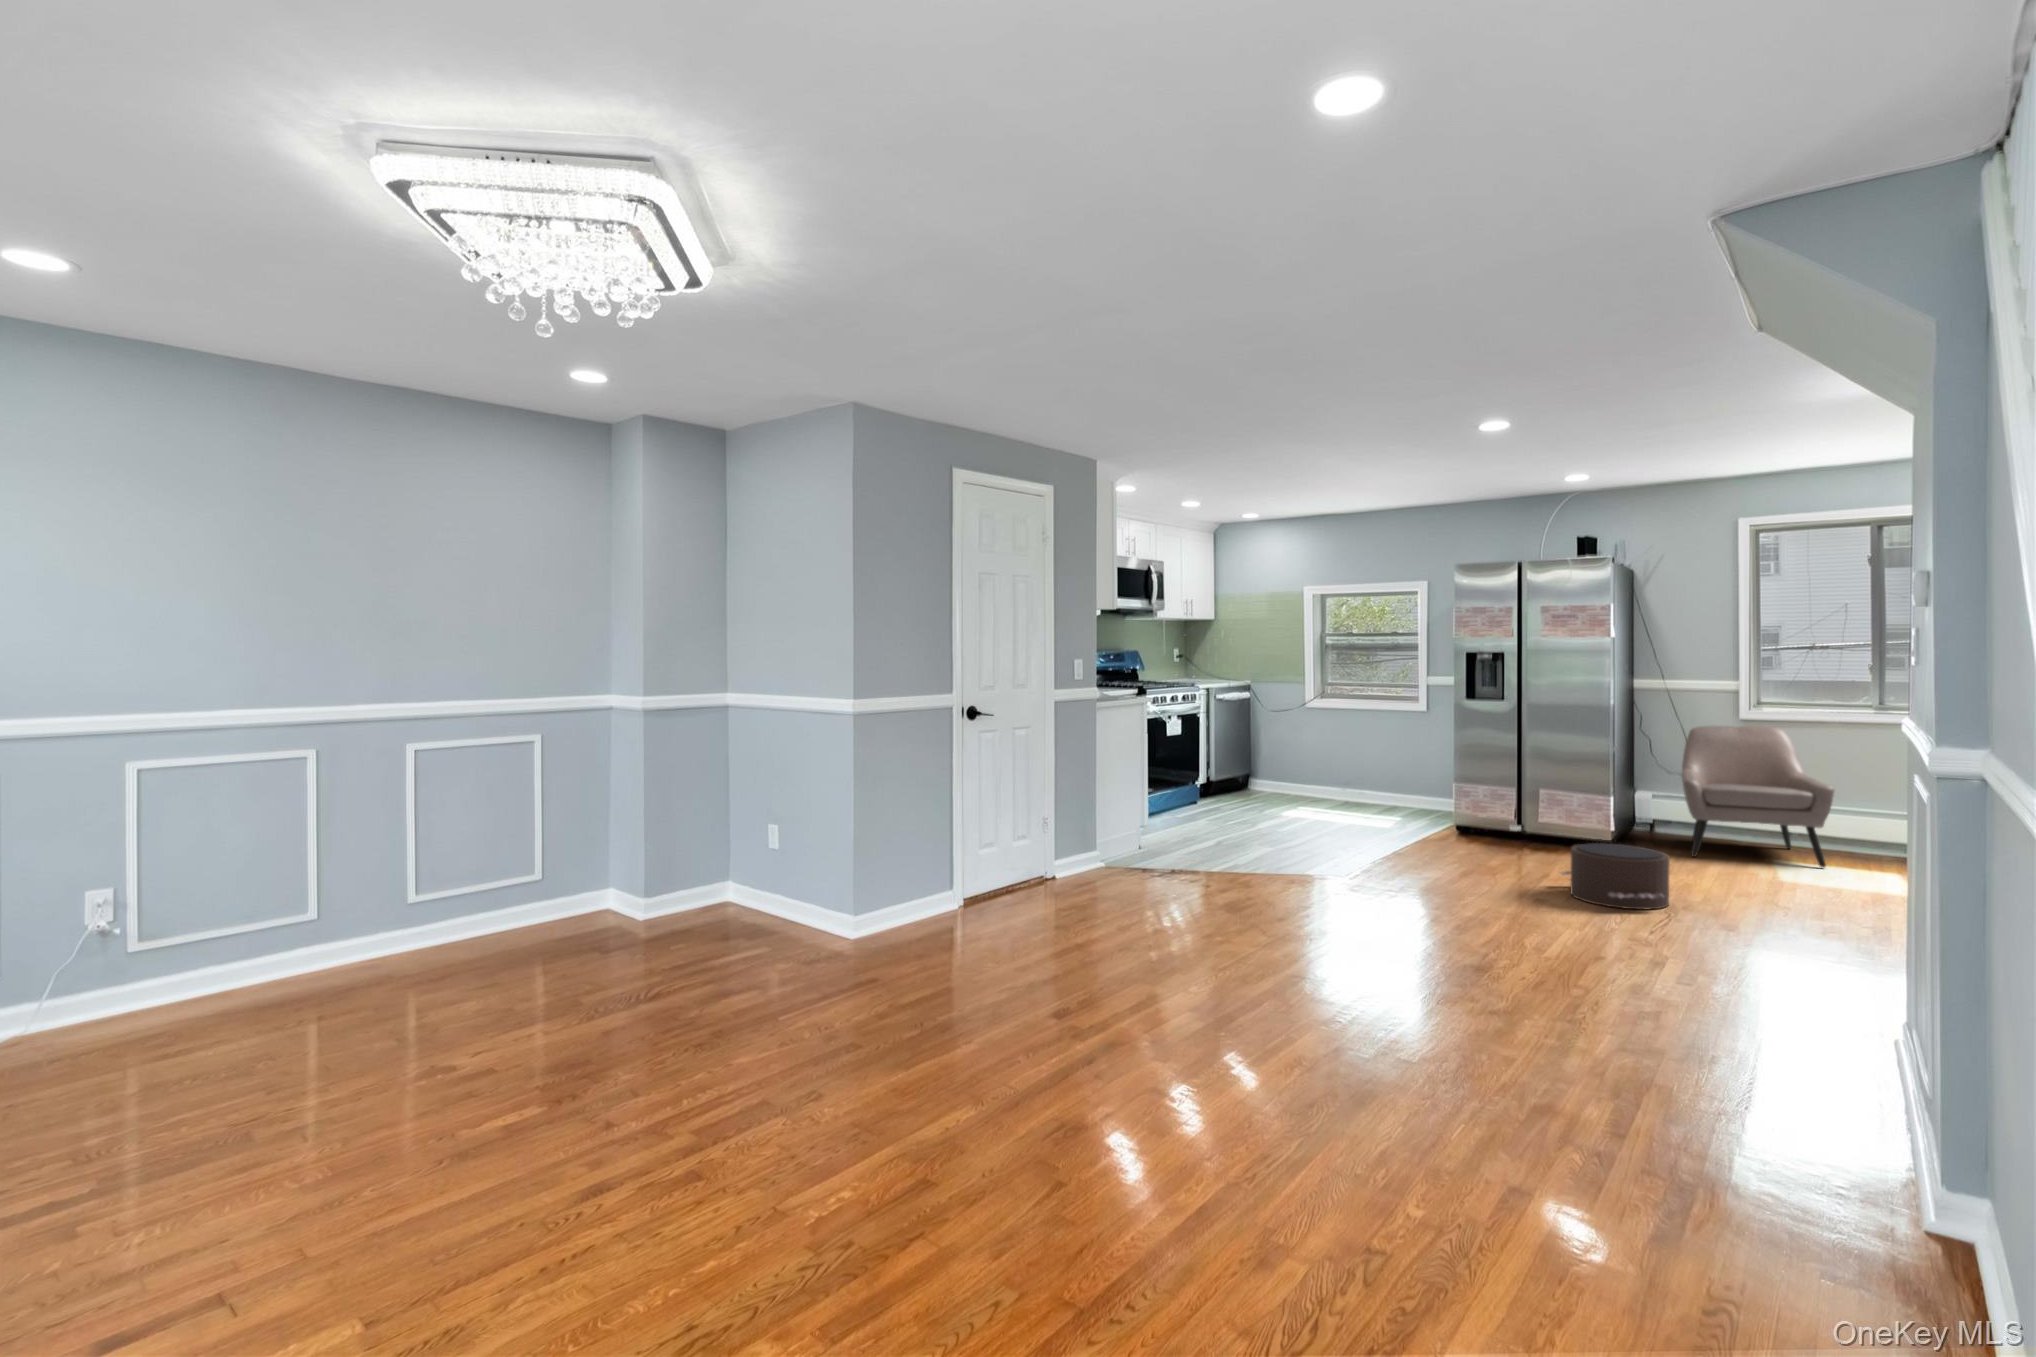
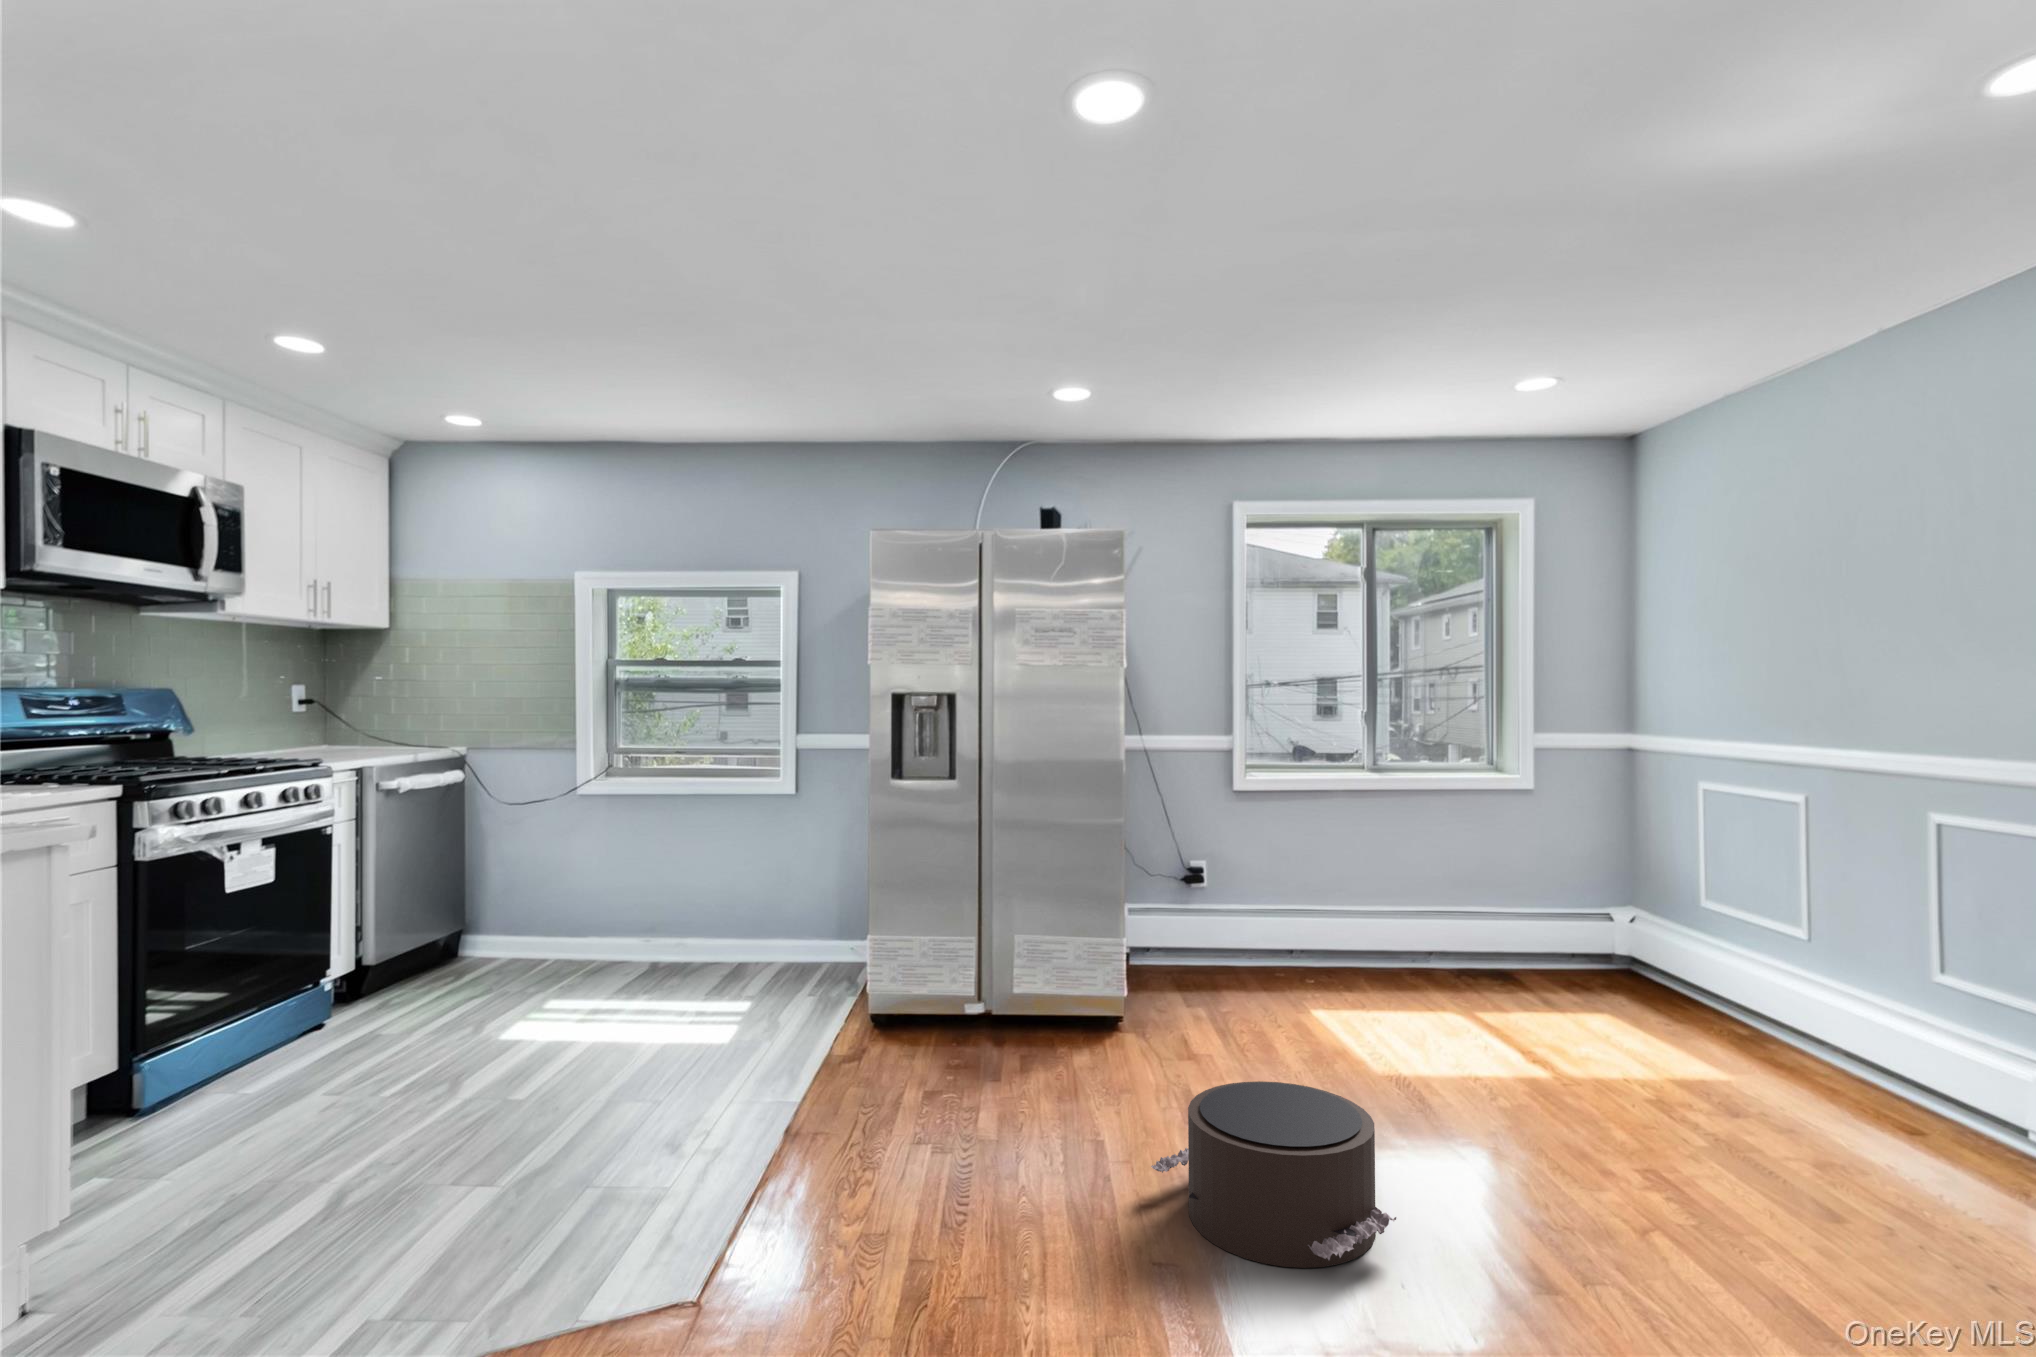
armchair: present [1681,726,1834,868] -> none [1181,801,1392,1026]

